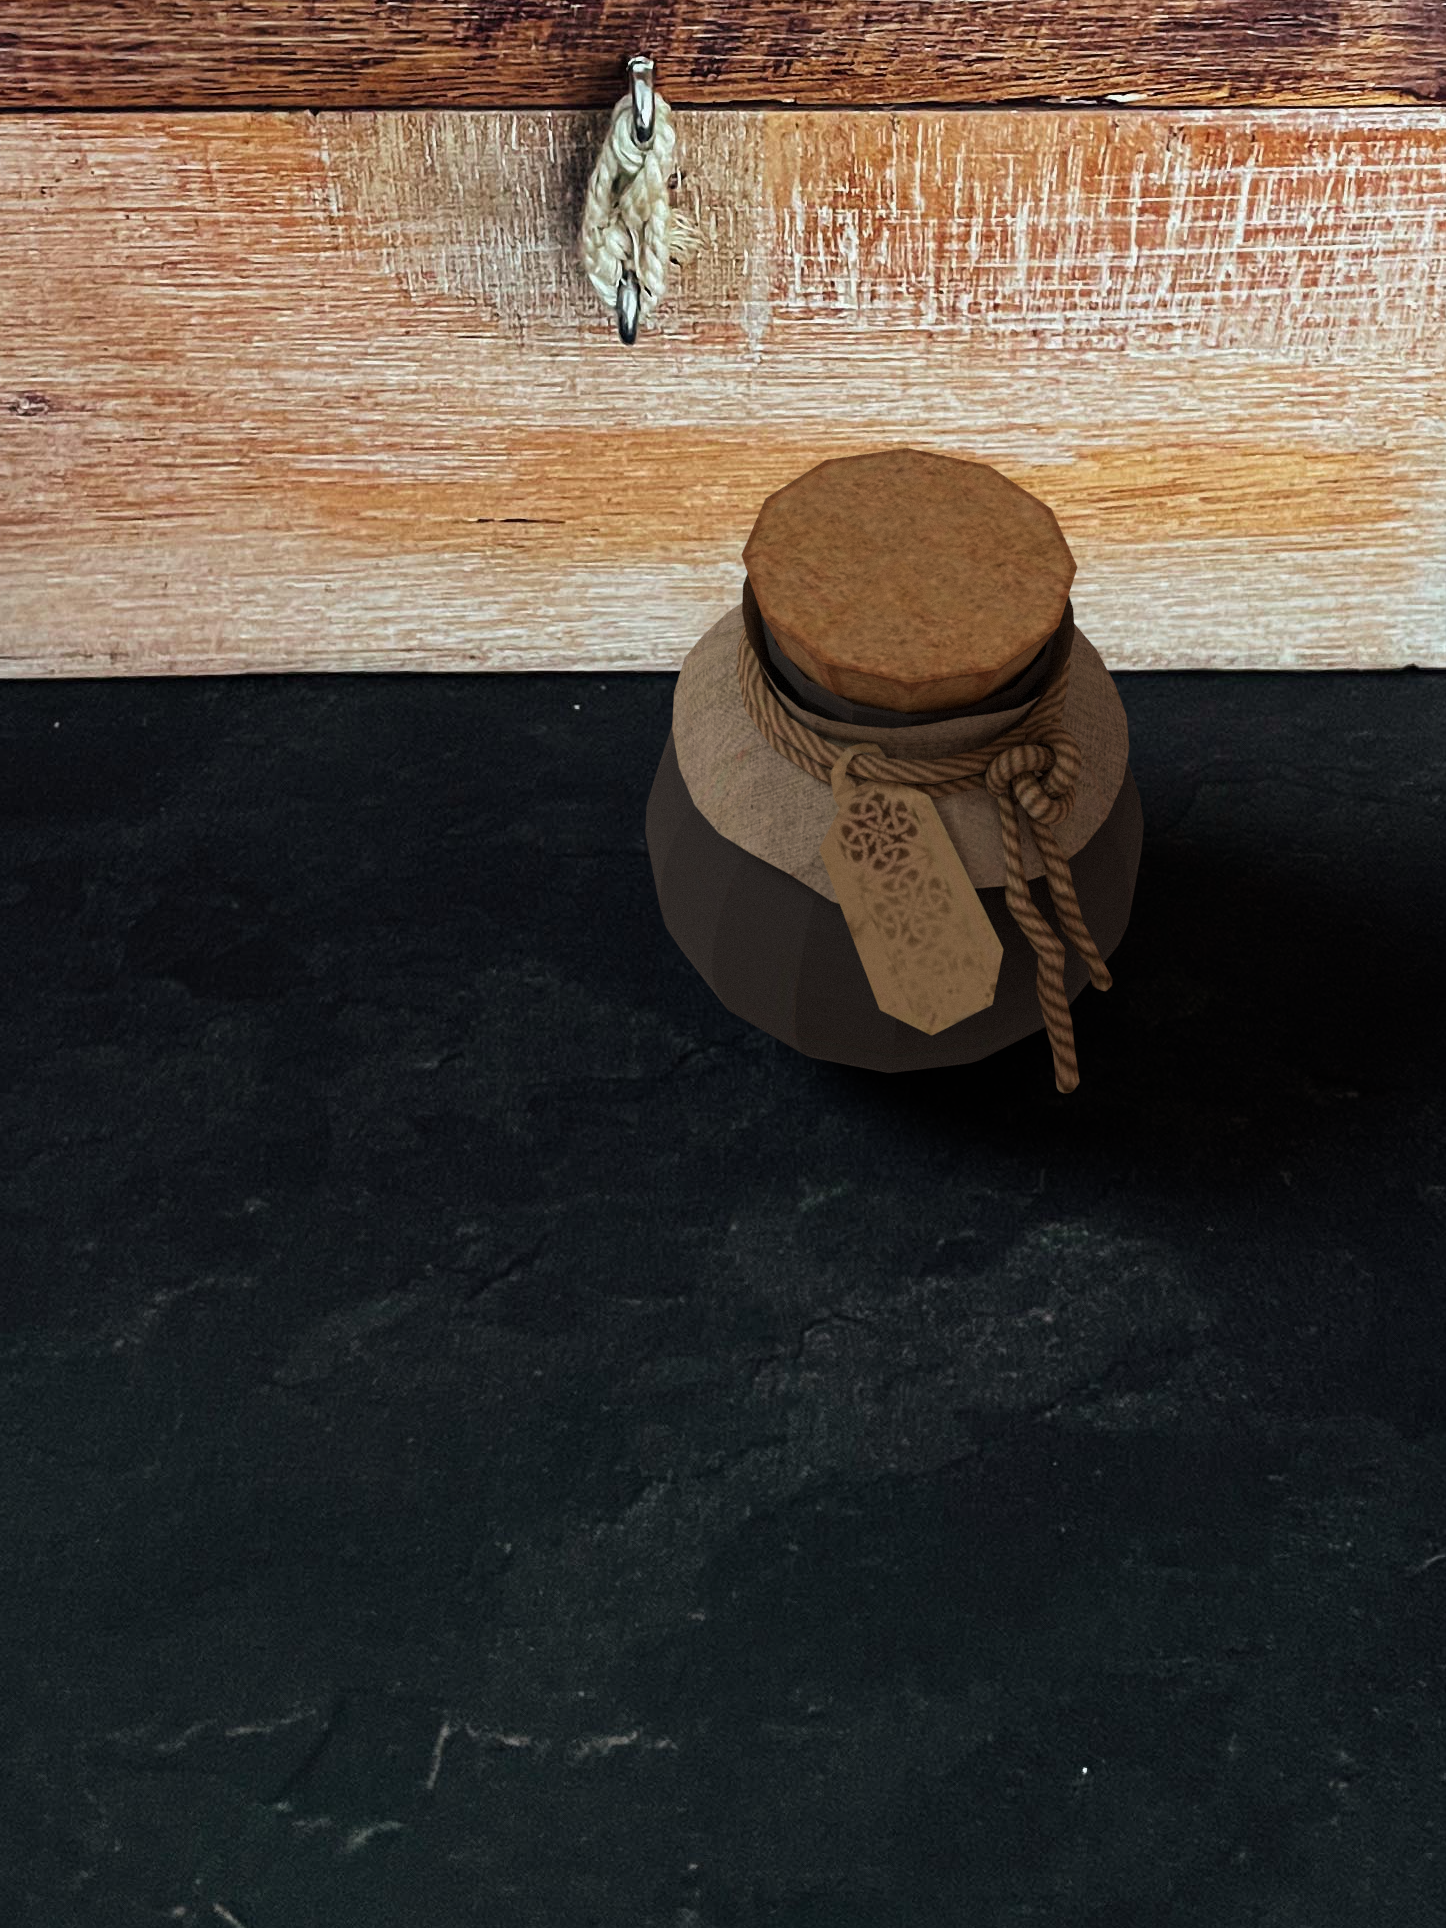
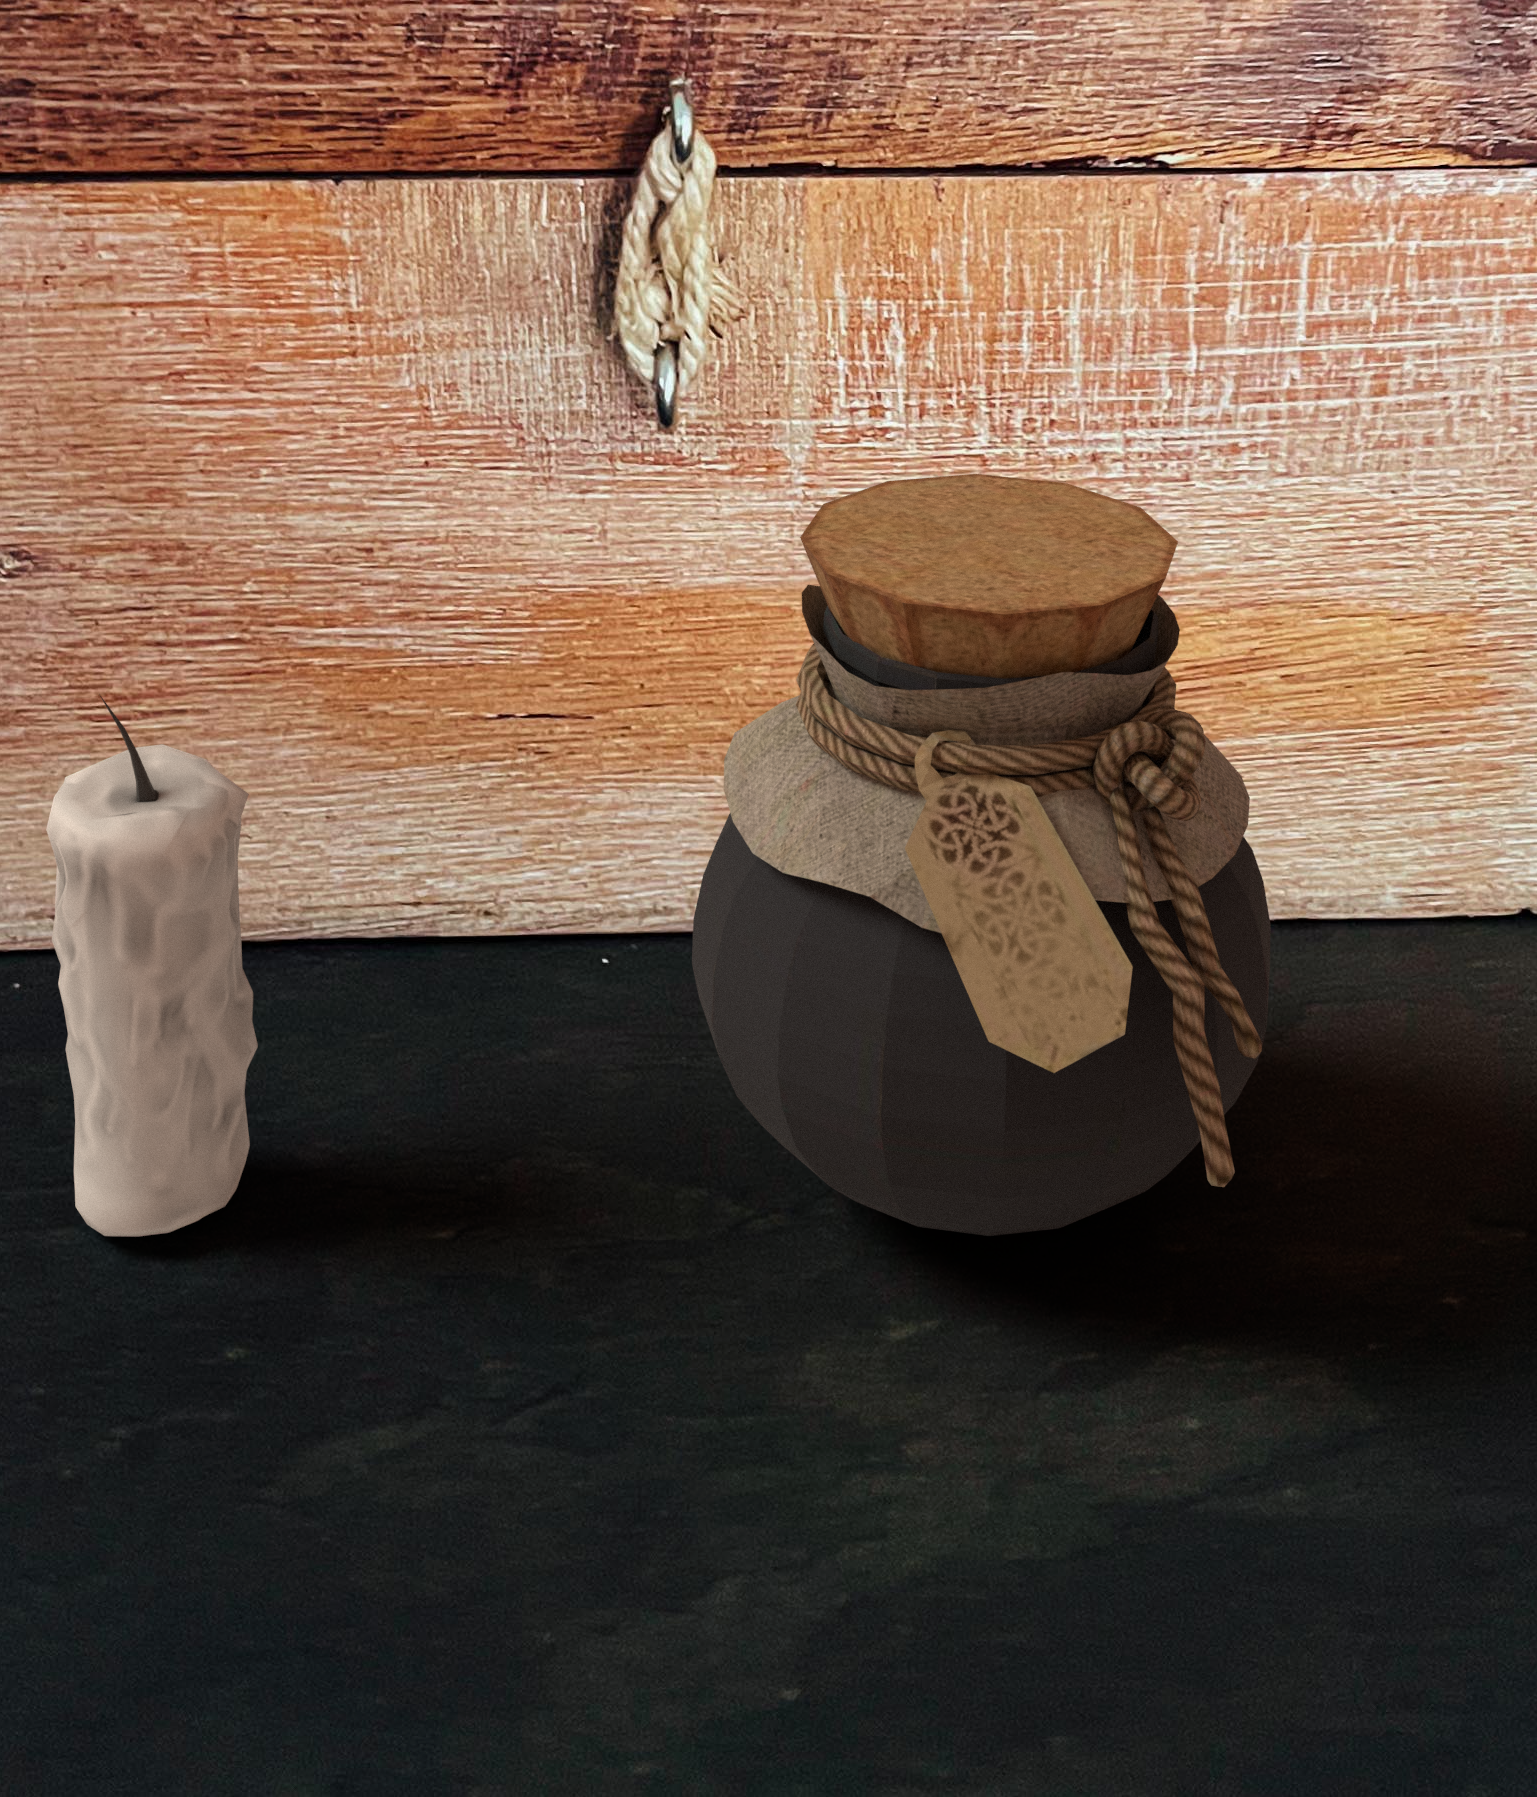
candle: none [92,666,278,1029] -> present [46,696,258,1237]

